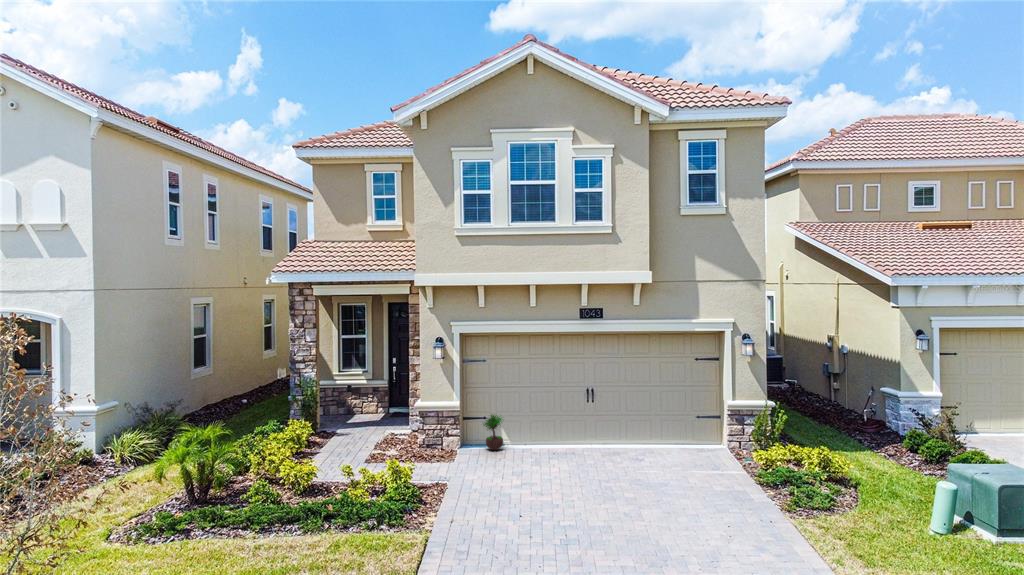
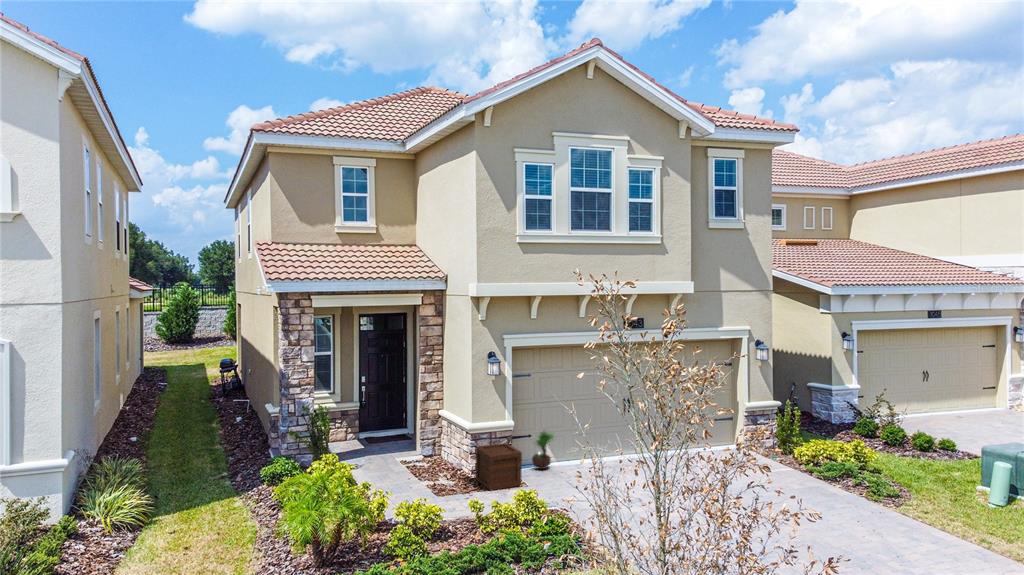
wooden crate: none [418,422,455,463] -> present [475,443,522,490]

